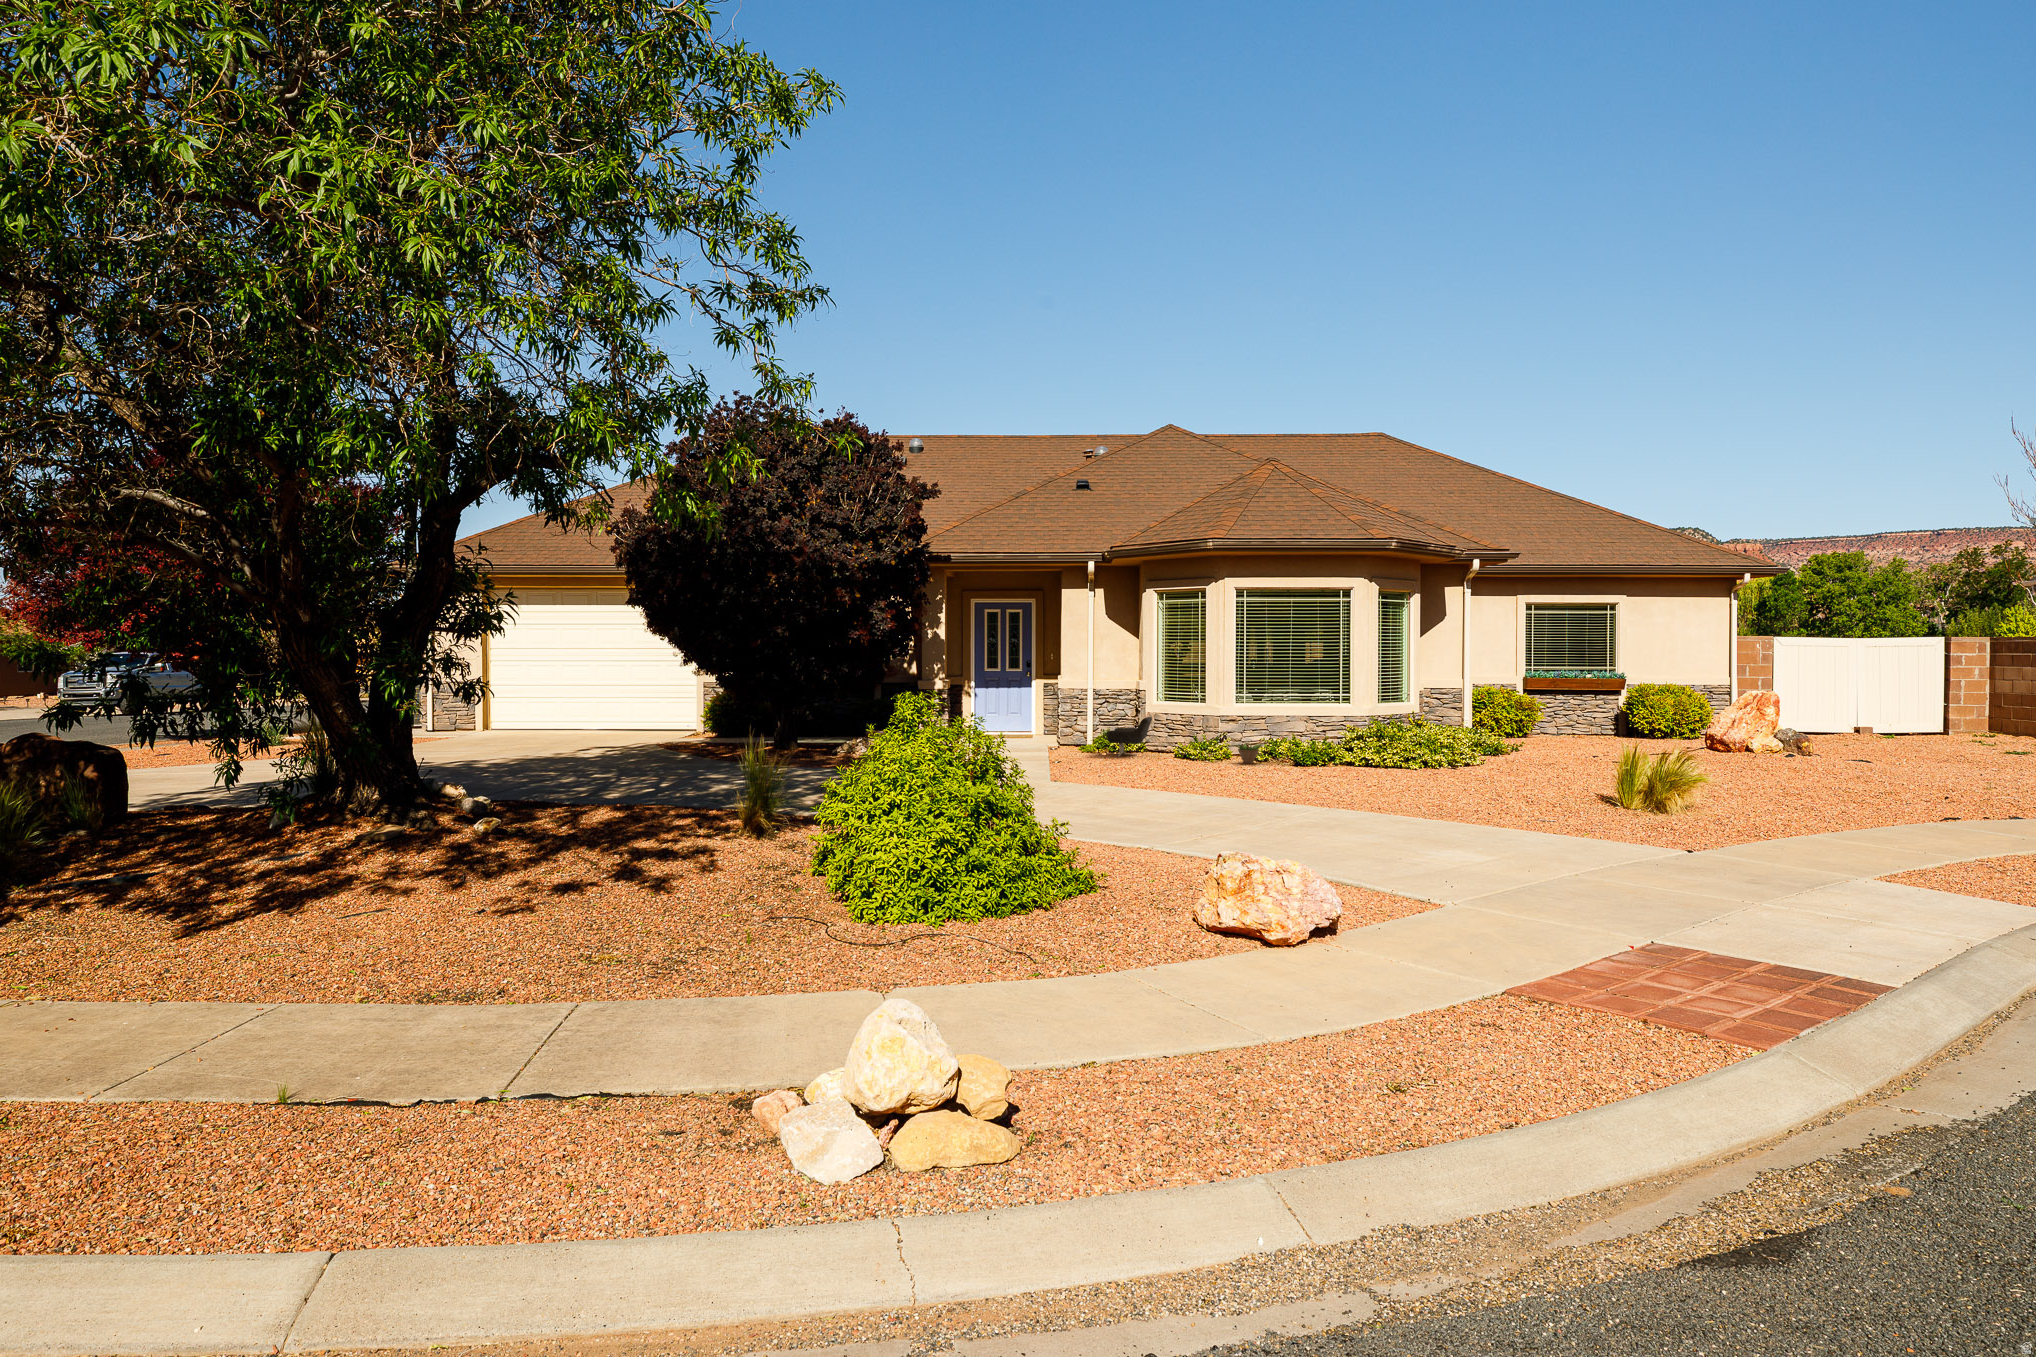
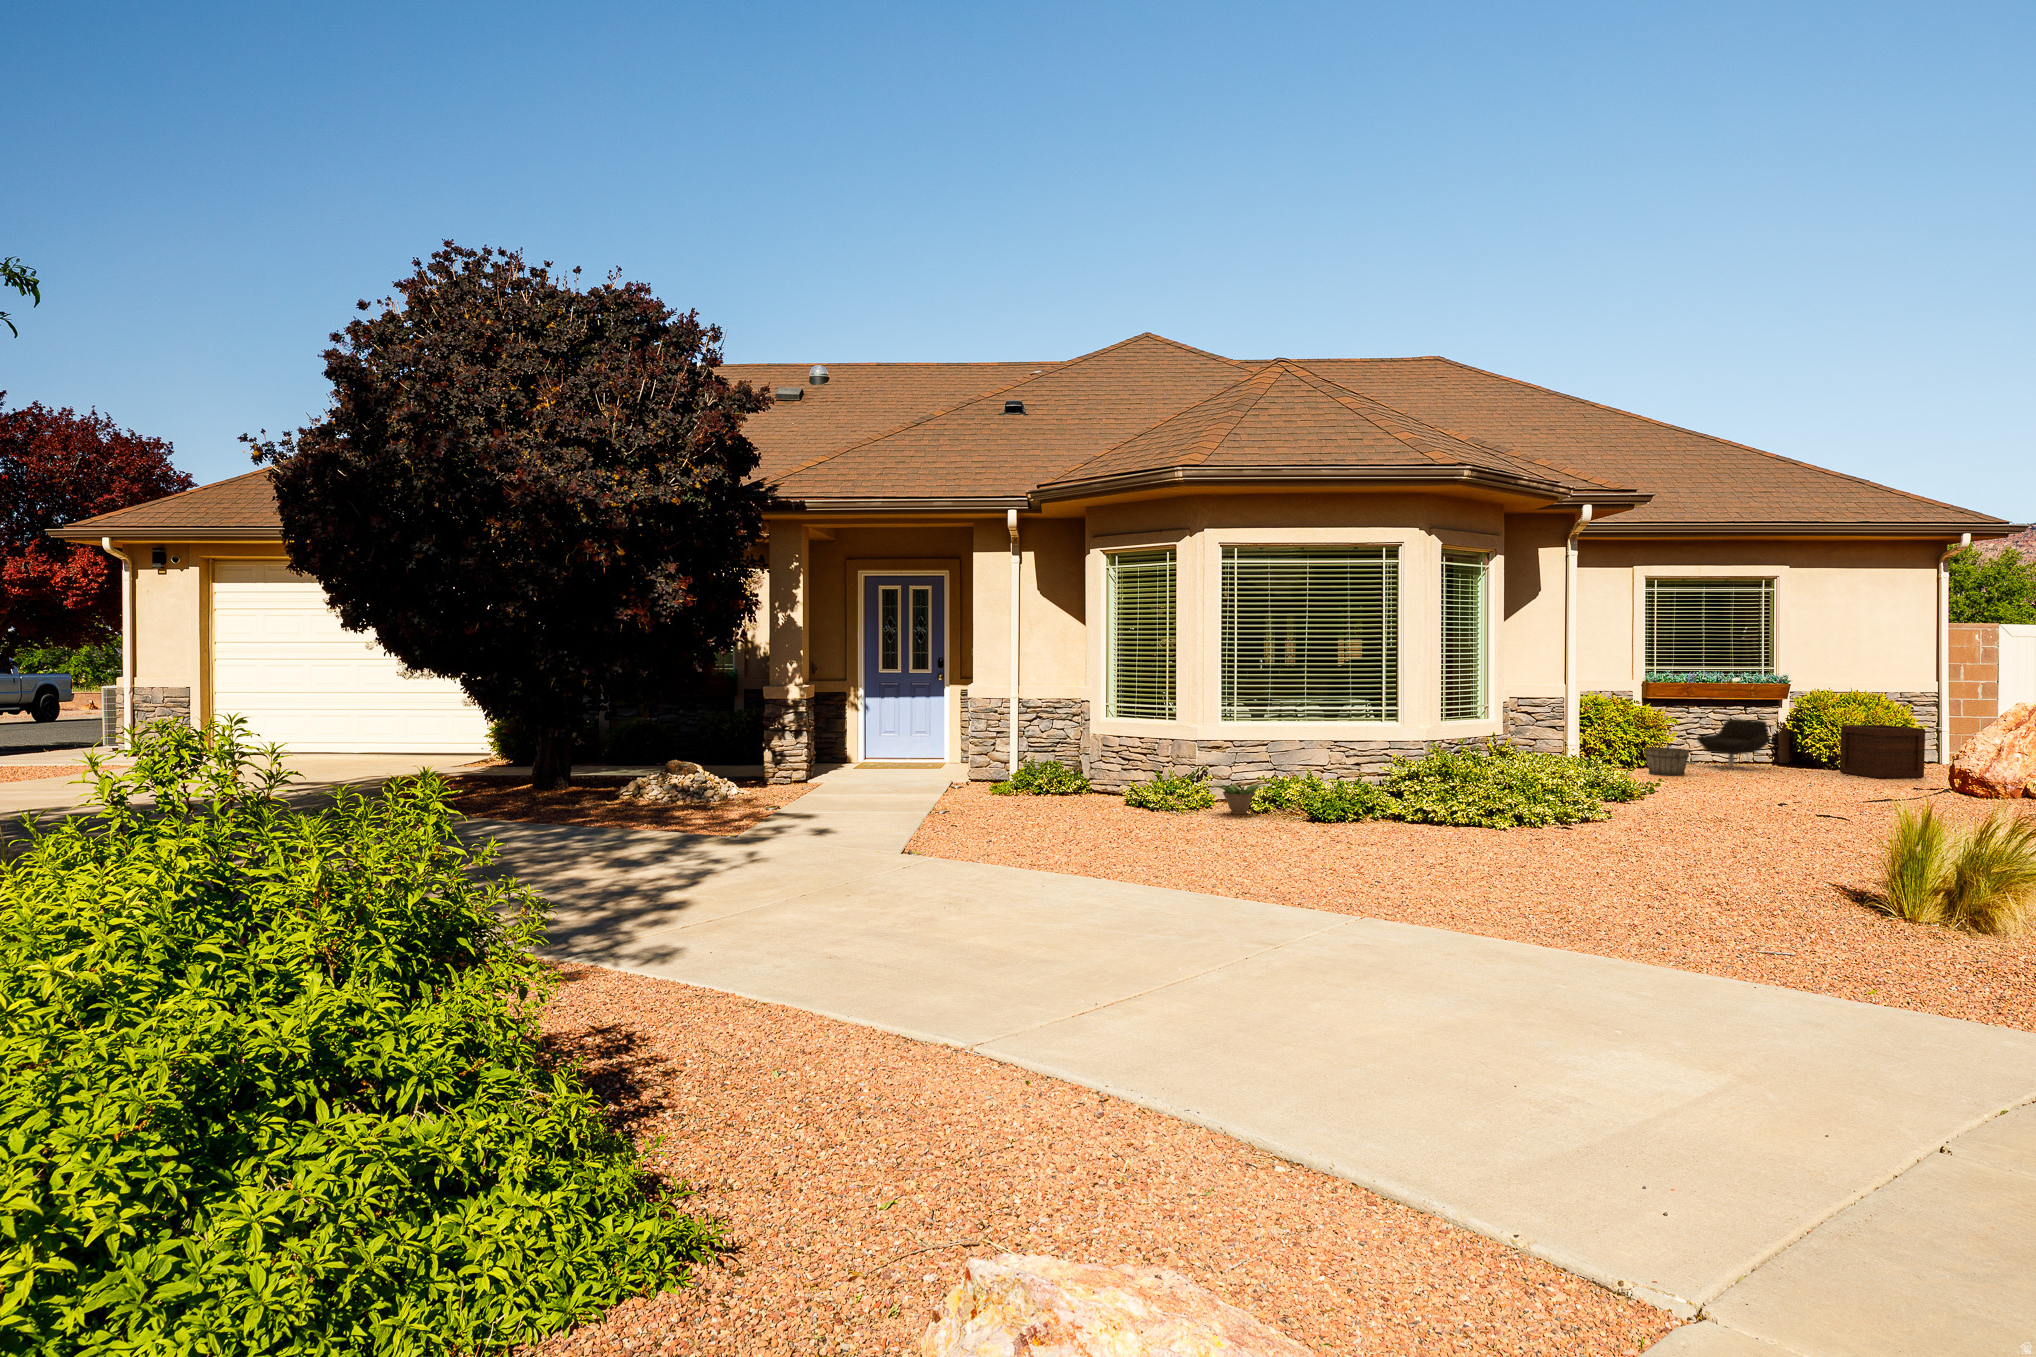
wooden crate: none [1653,708,1708,744] -> present [1840,725,1925,779]
lounge chair: present [1107,717,1152,756] -> present [1697,719,1770,768]
wooden bucket: none [1521,719,1550,743] -> present [1645,740,1689,776]

